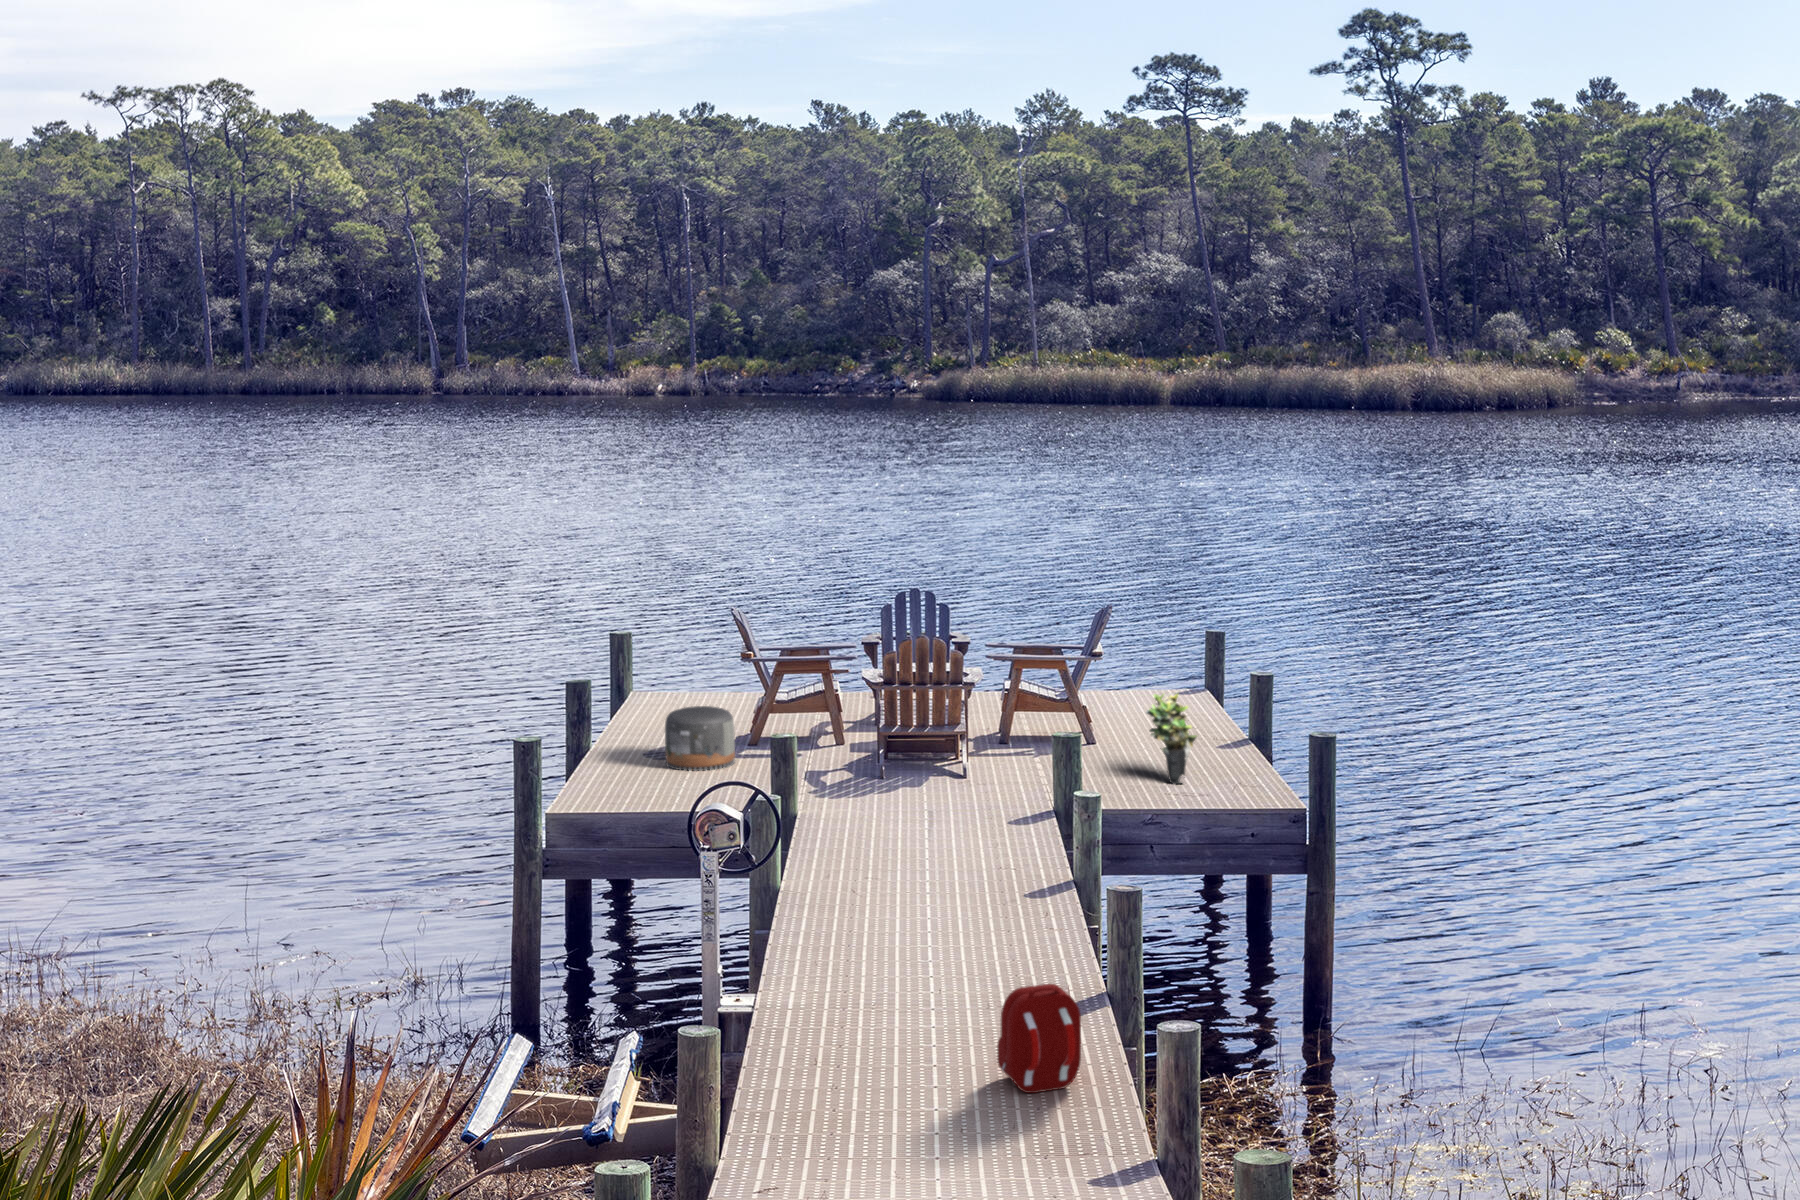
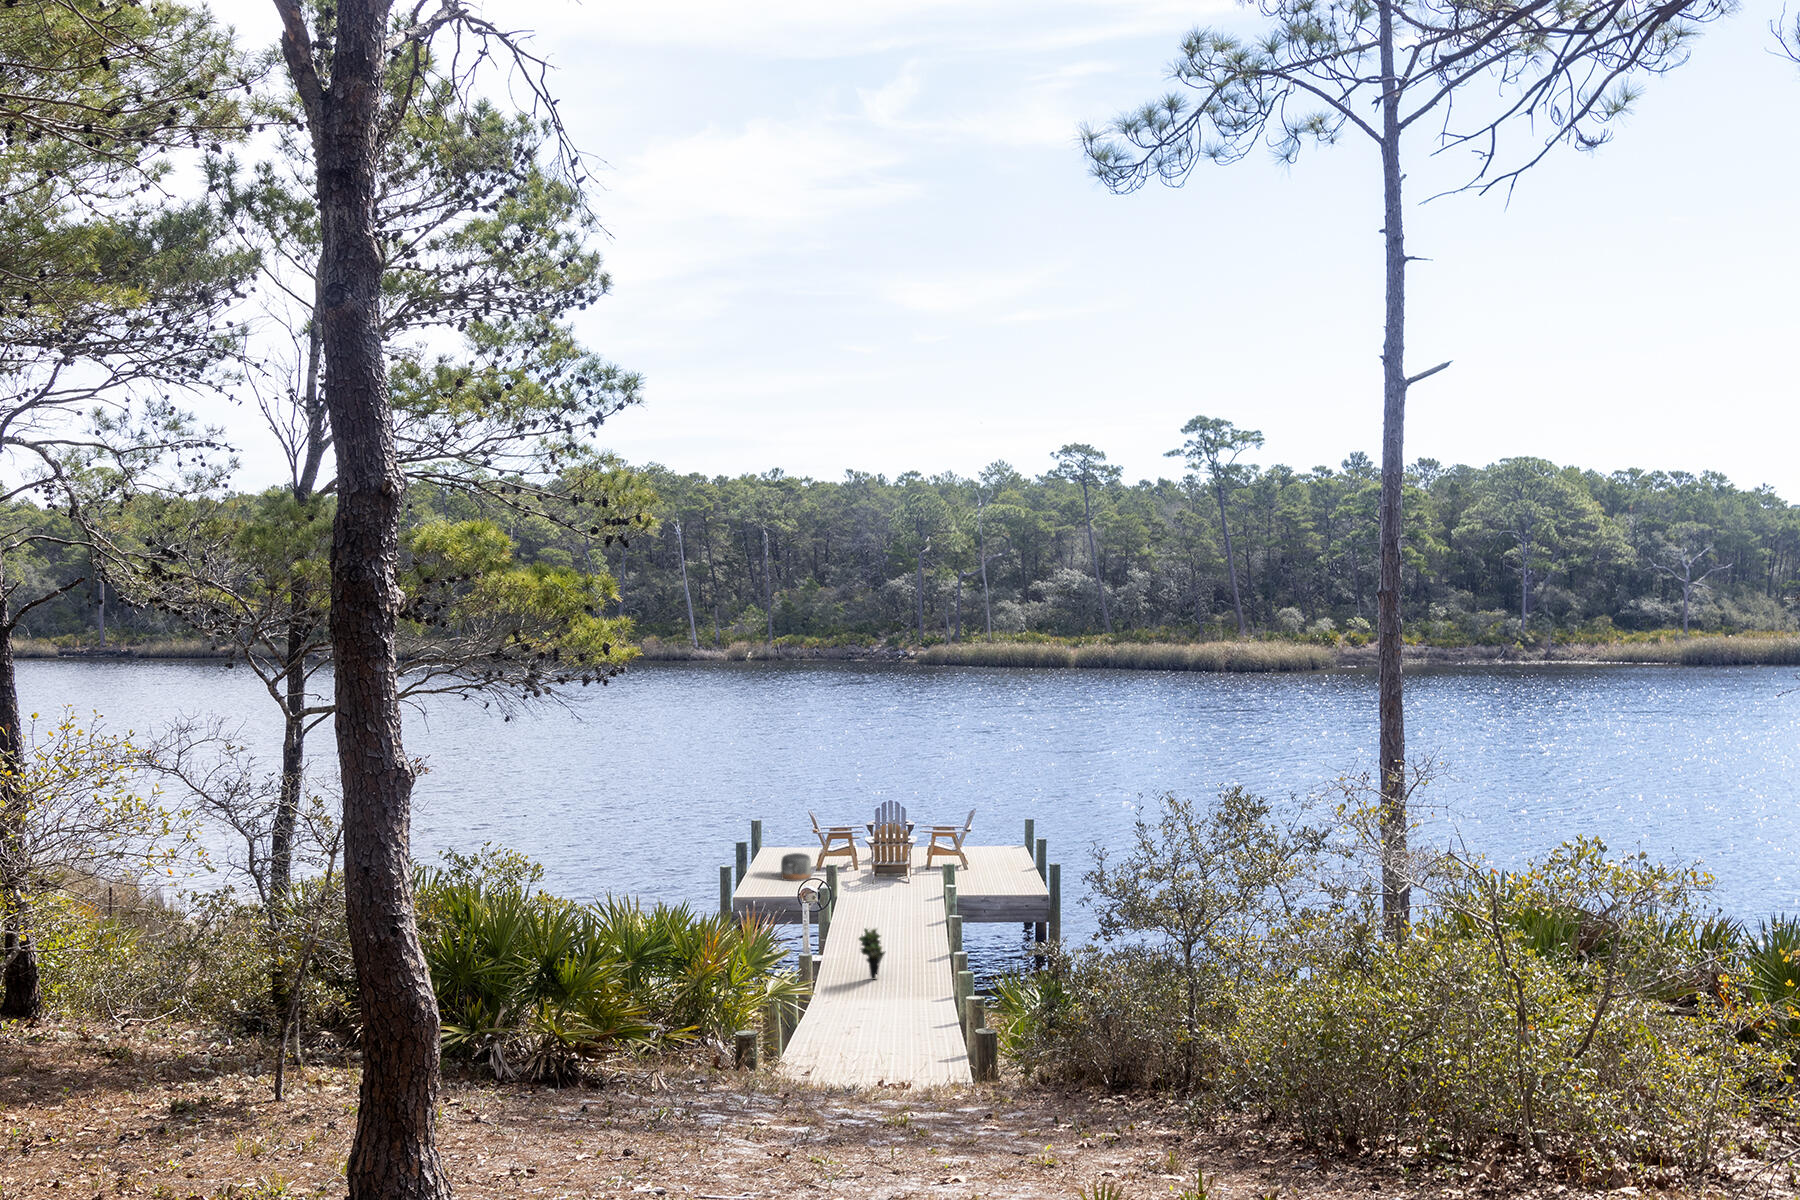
potted plant: present [1146,694,1197,785] -> present [859,929,886,979]
backpack: present [997,984,1081,1093] -> none [906,945,933,982]

